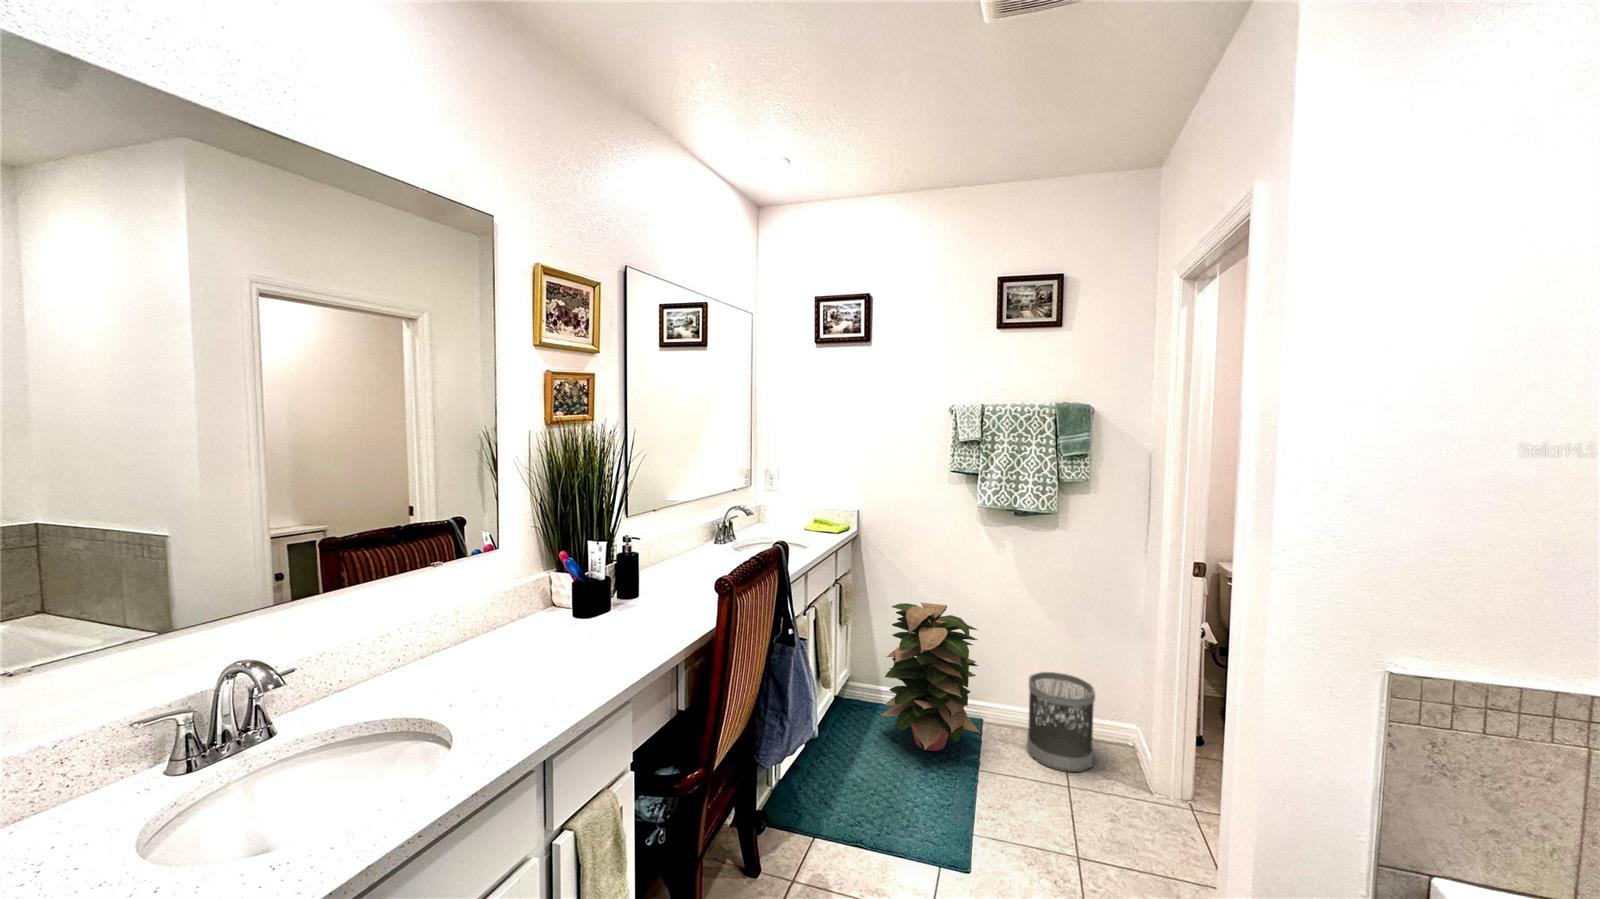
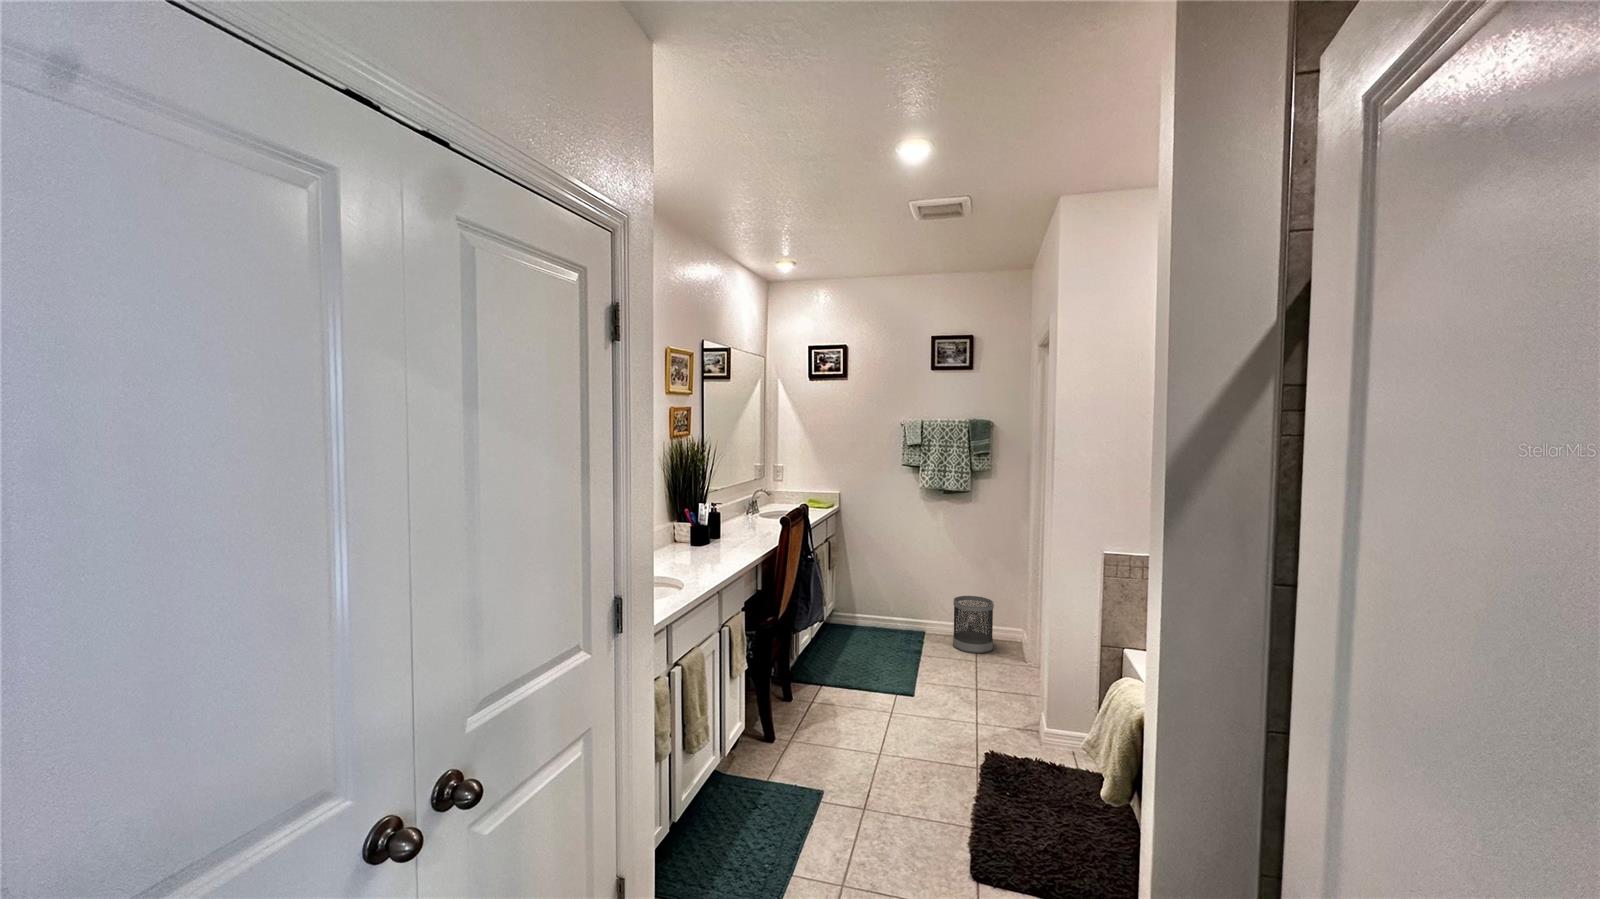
decorative plant: present [880,603,982,751] -> none [857,552,924,647]

